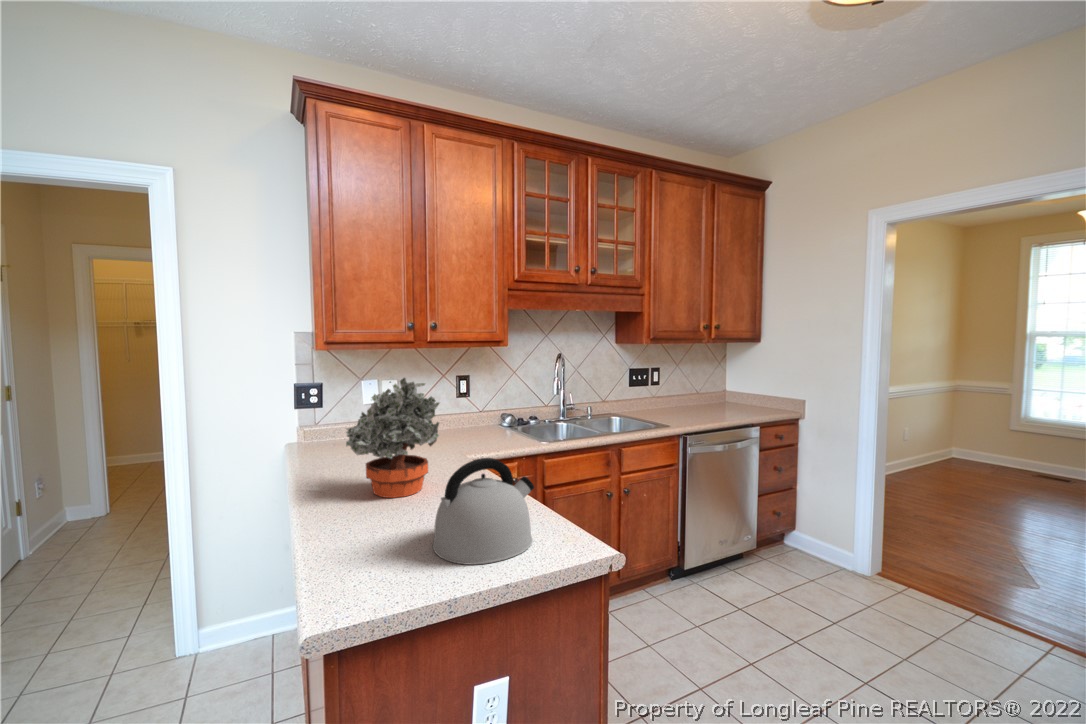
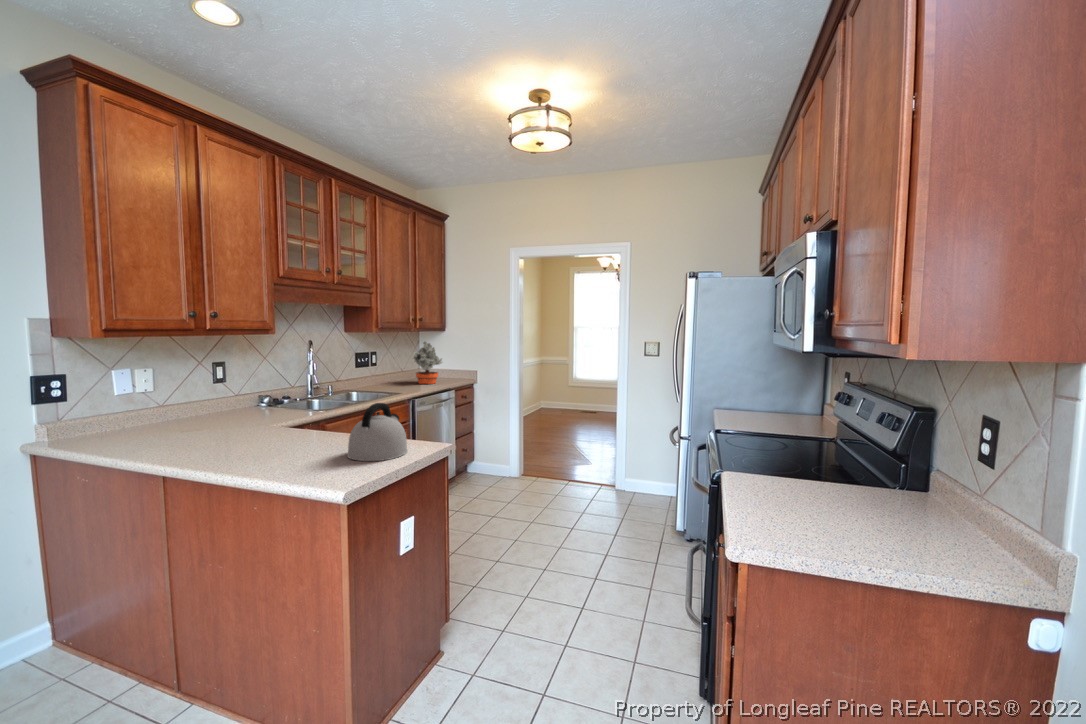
potted plant: present [345,378,440,498] -> present [413,342,442,384]

